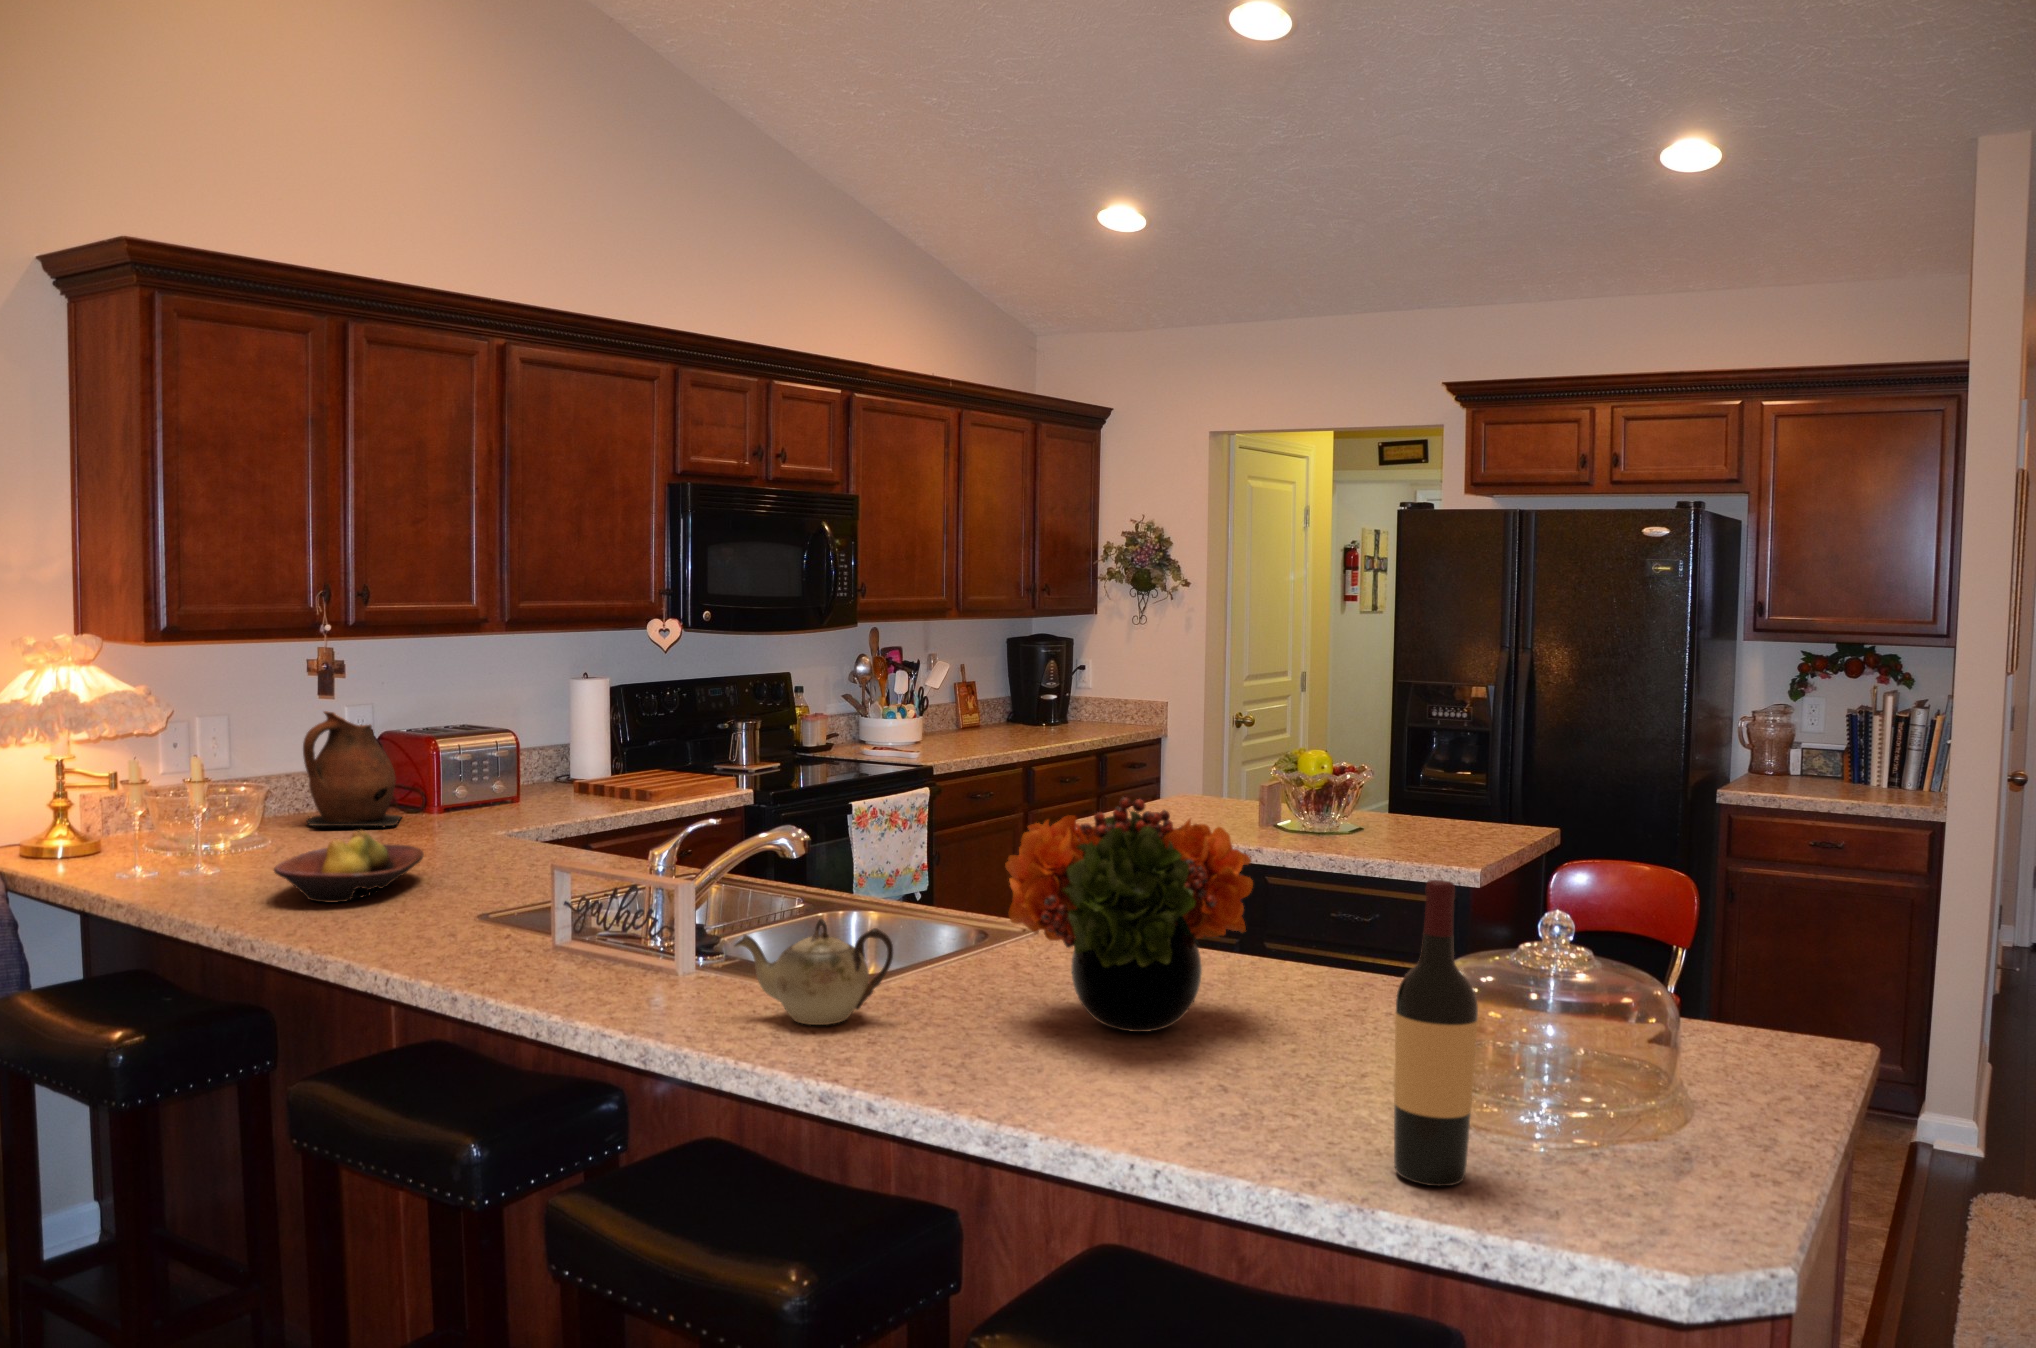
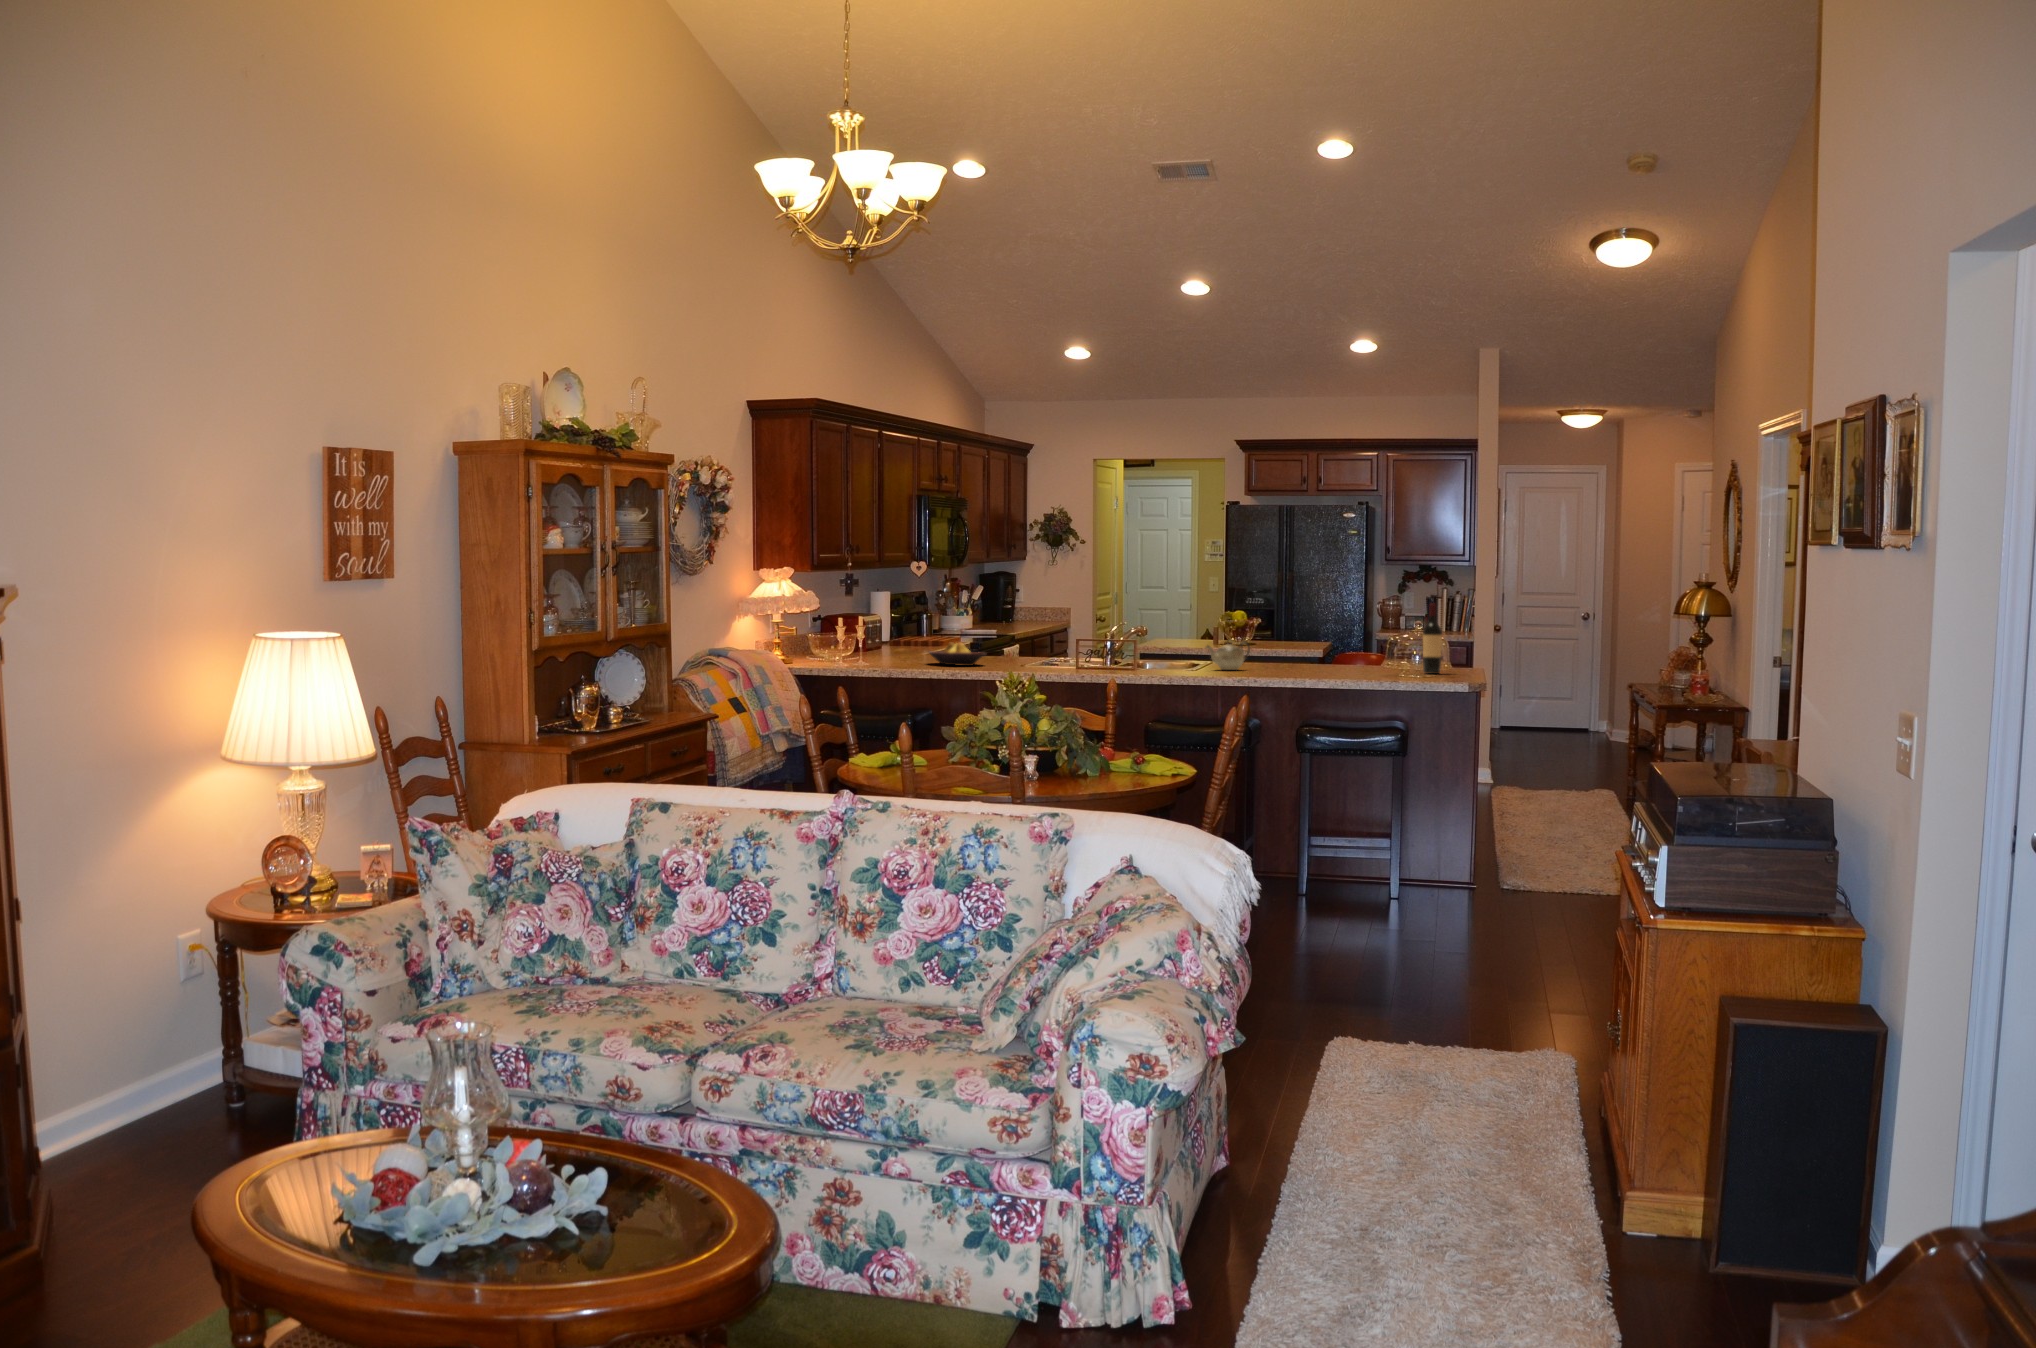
ceramic pitcher: present [303,711,401,827] -> none [819,604,869,658]
flower arrangement: present [1005,797,1253,1032] -> none [1275,599,1349,668]

